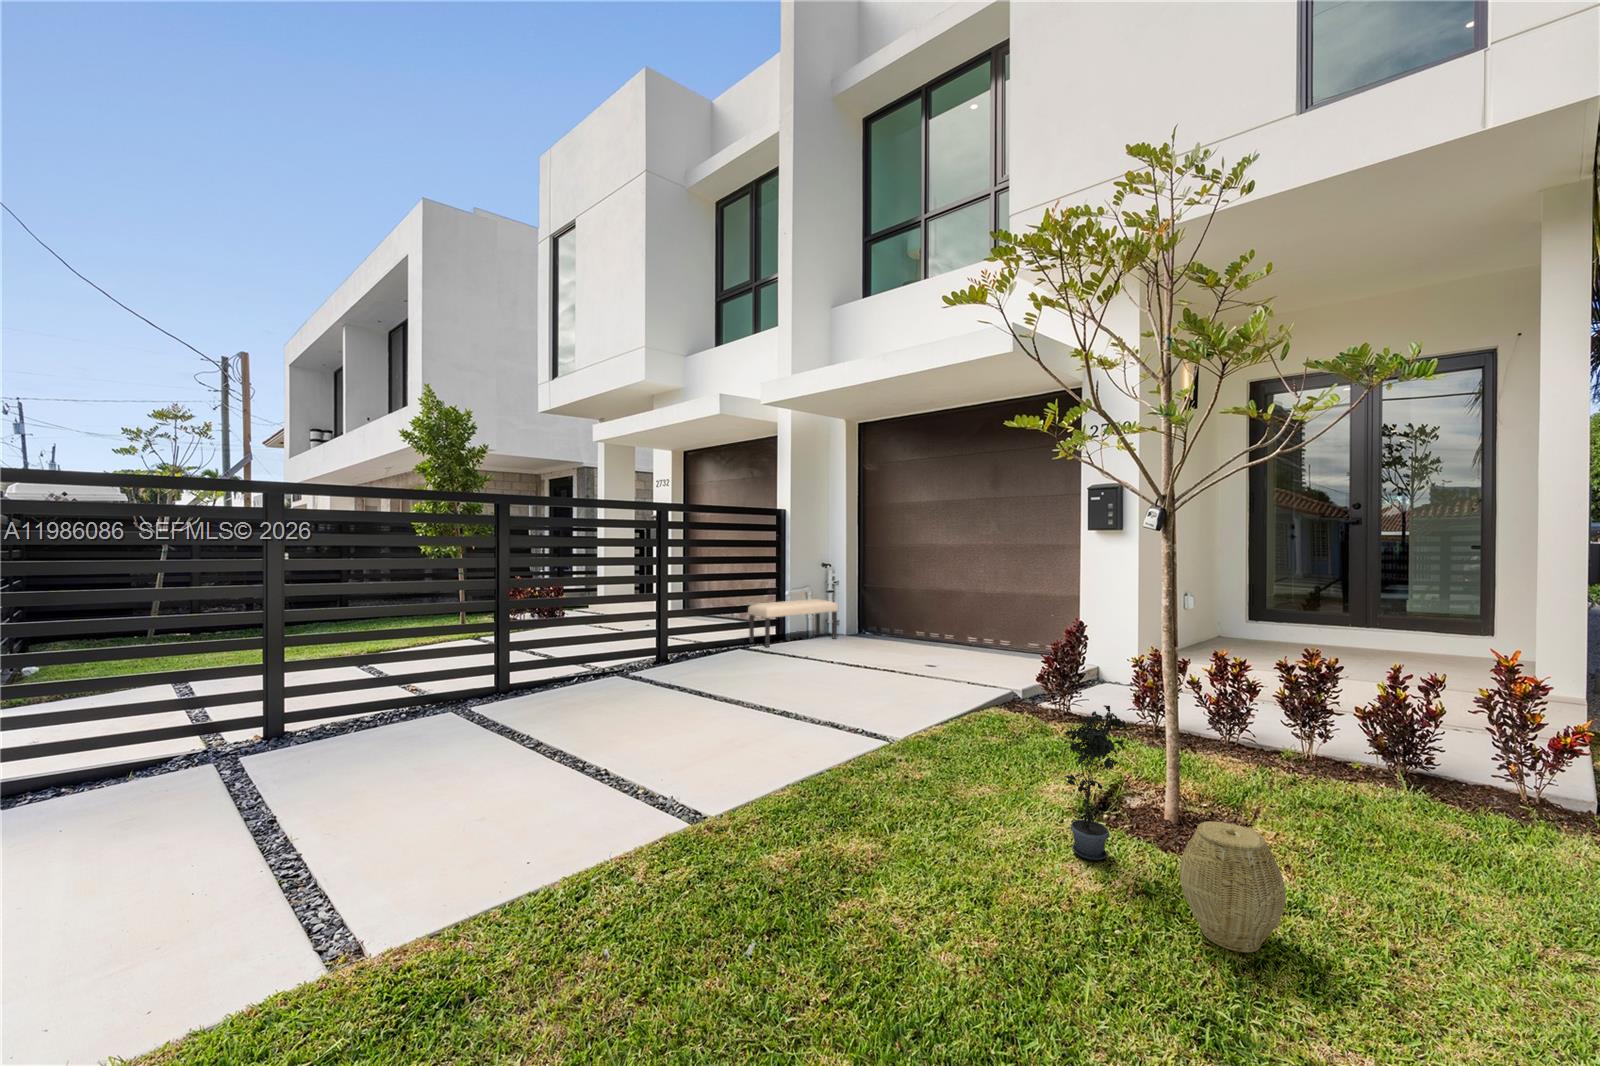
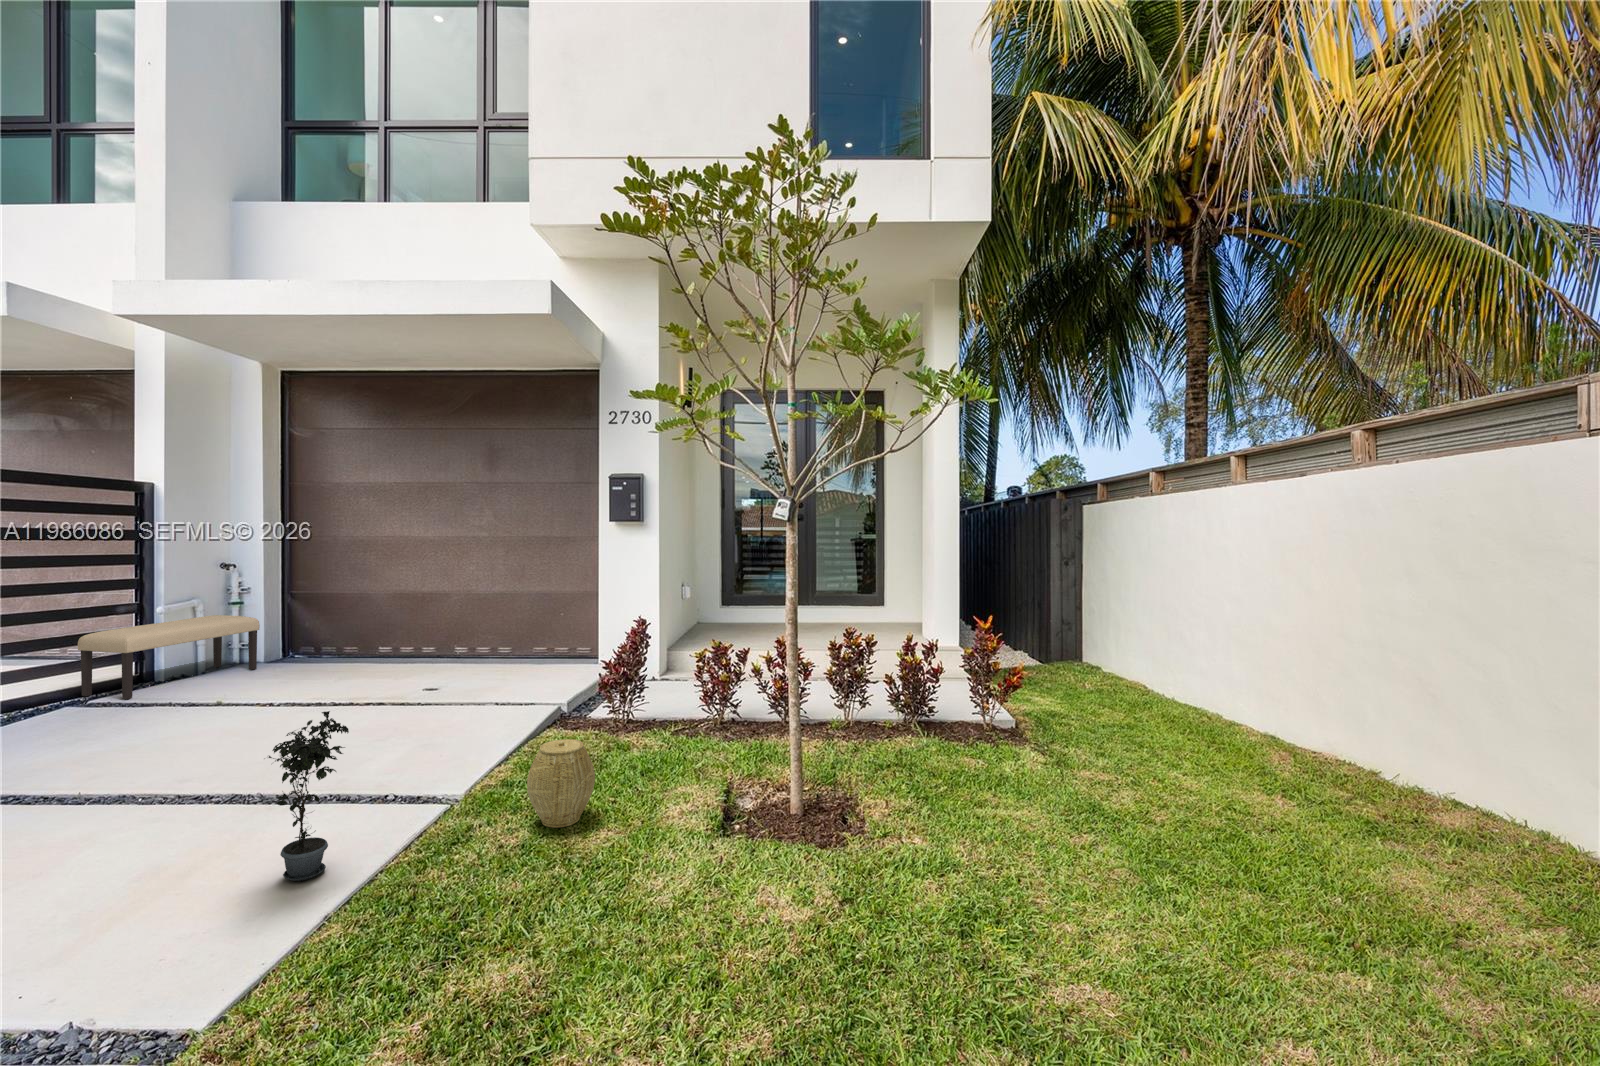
potted plant: present [1060,705,1127,860] -> present [269,711,349,881]
woven basket: present [1180,821,1286,952] -> present [527,739,595,828]

